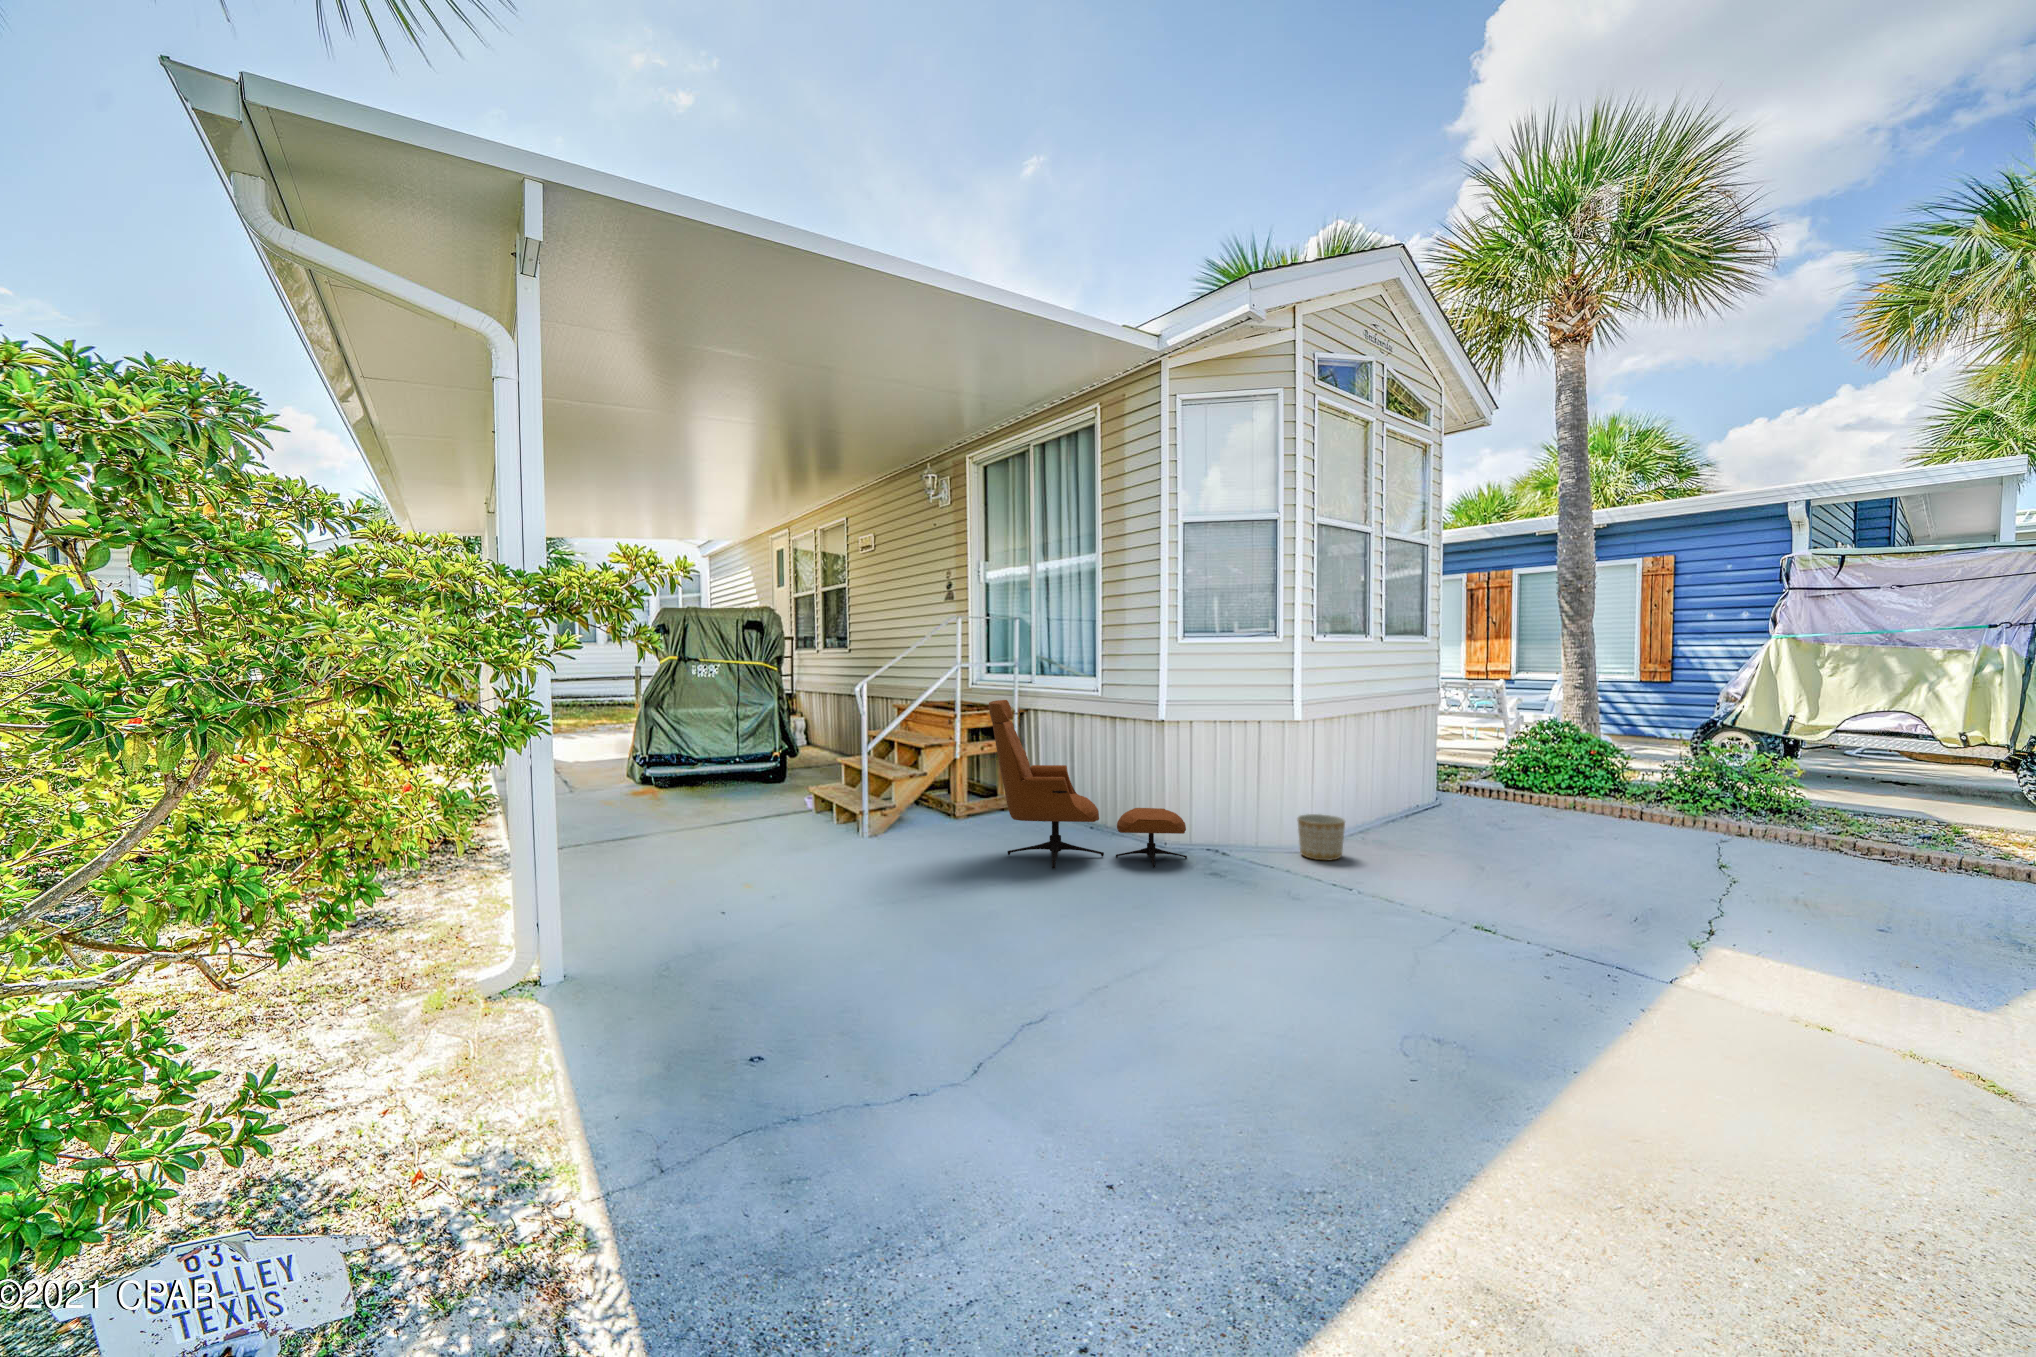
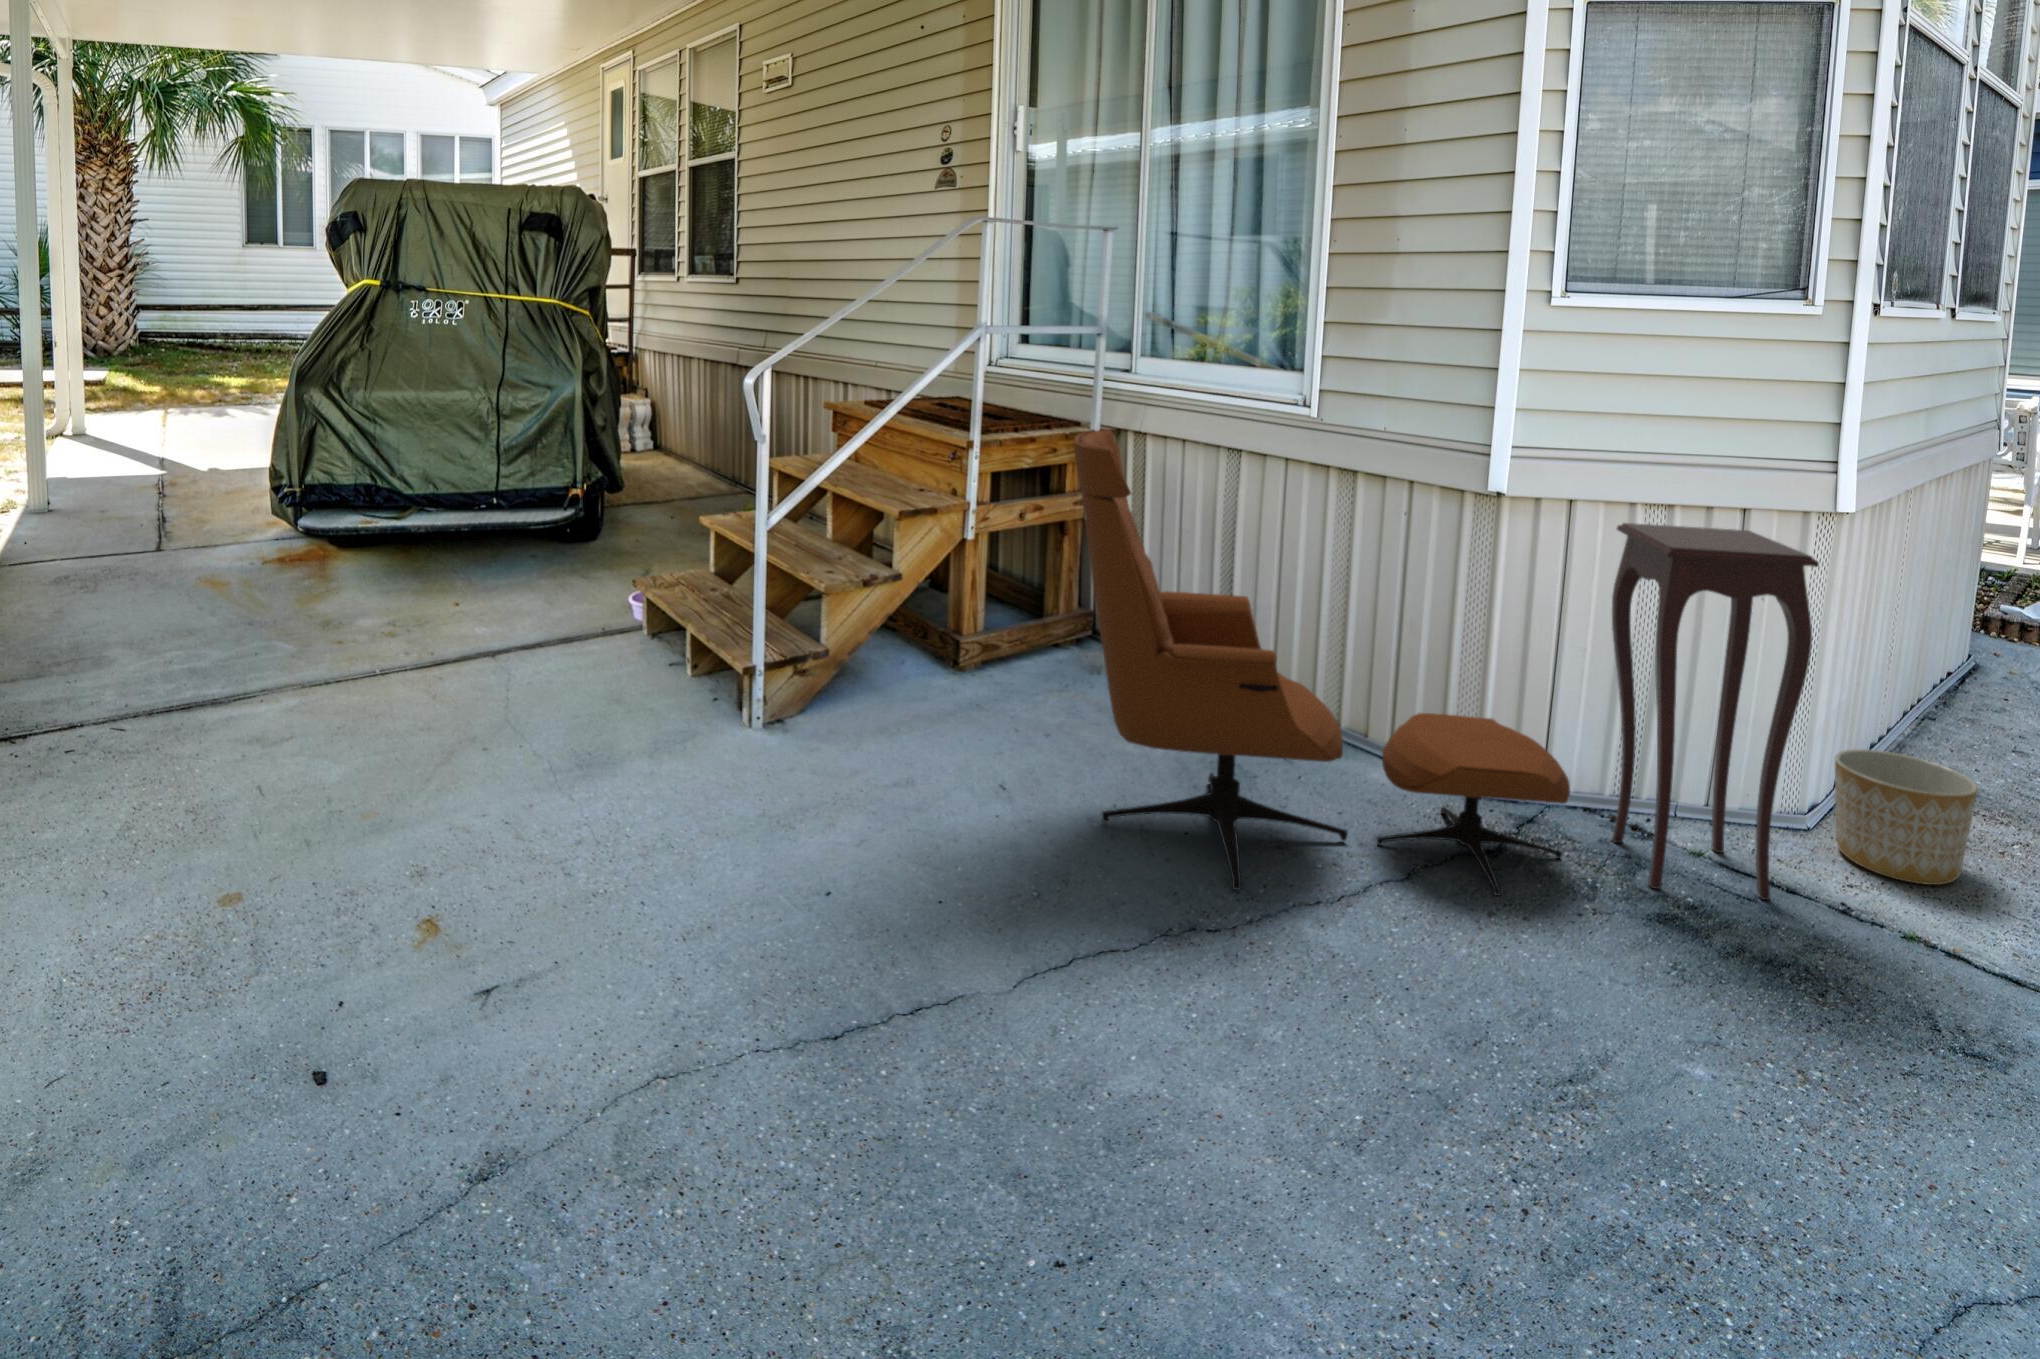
side table: none [1207,727,1266,866] -> present [1612,523,1819,900]

